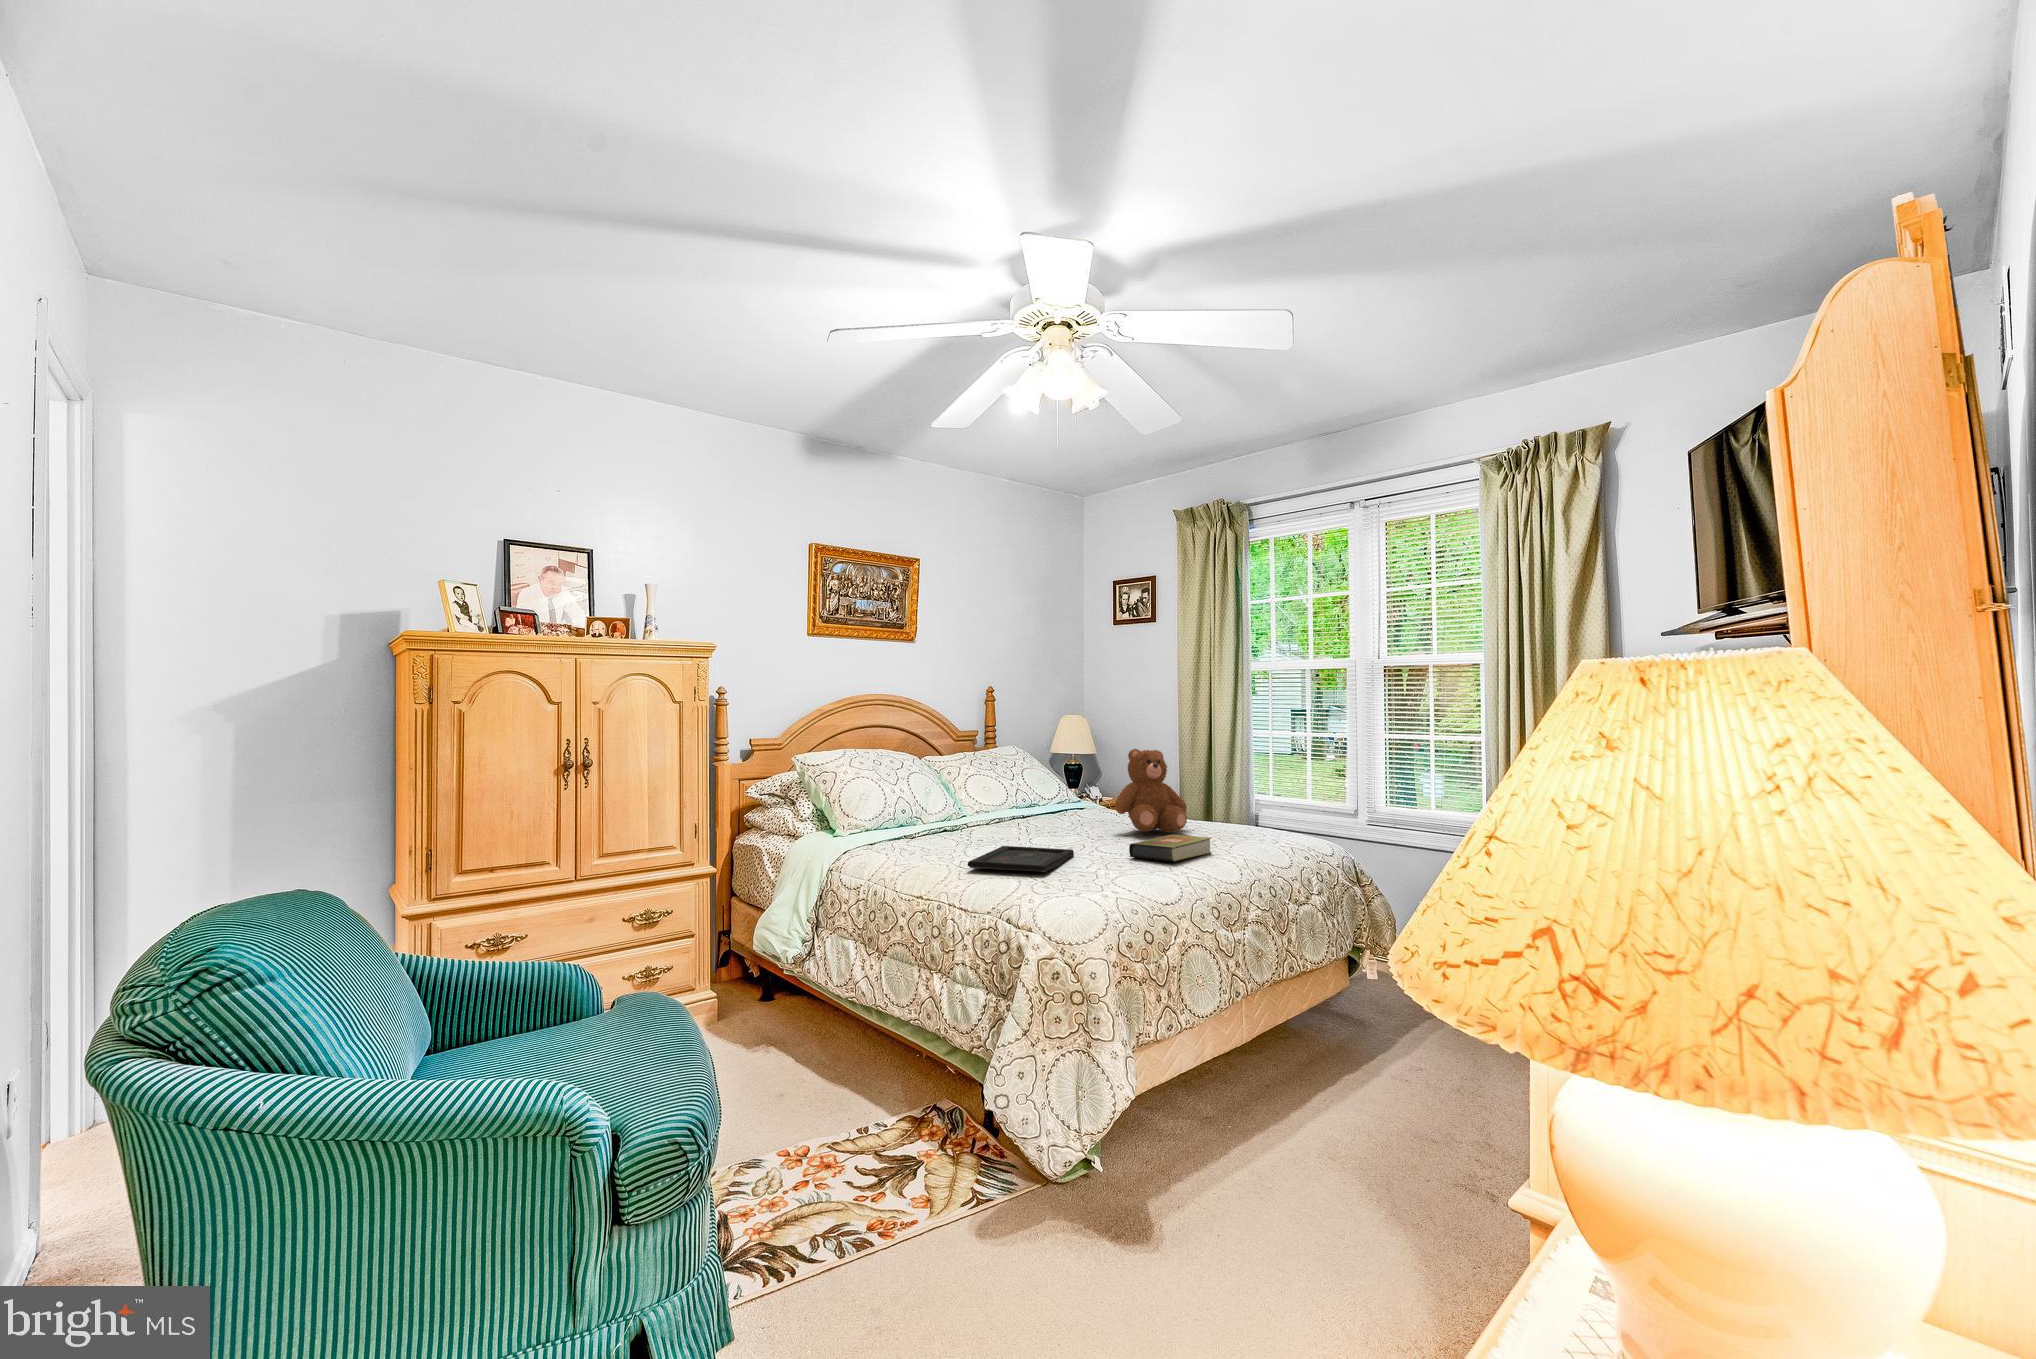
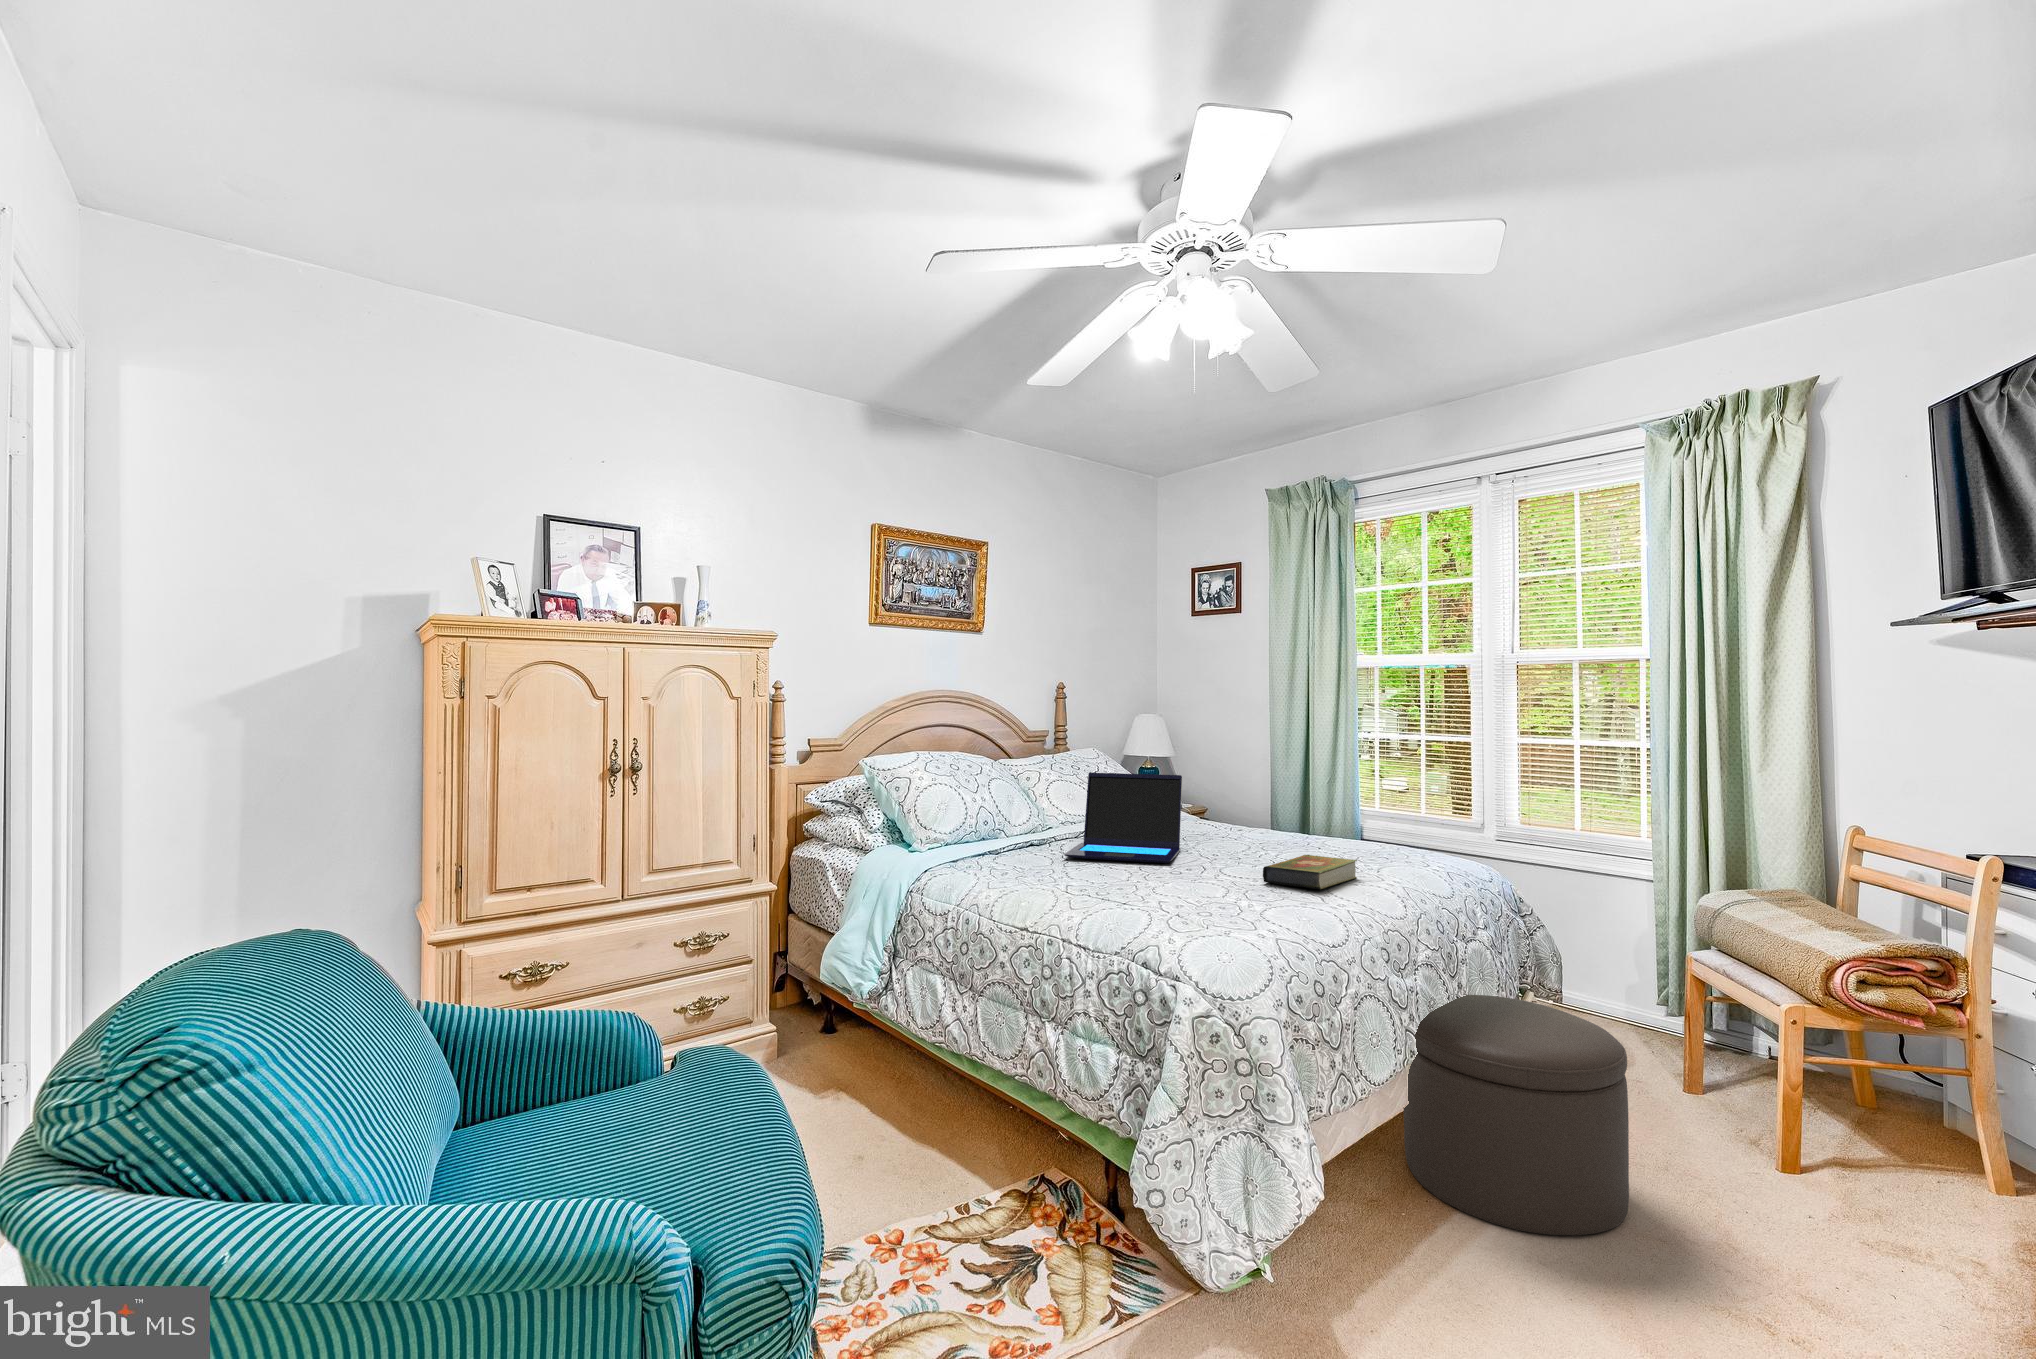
teddy bear: present [1115,749,1187,832] -> none [1228,754,1313,851]
laptop: none [968,767,1077,844] -> present [1064,773,1182,863]
tray: present [968,846,1074,872] -> none [1079,866,1196,901]
ottoman: none [1239,950,1413,1138] -> present [1404,995,1629,1235]

